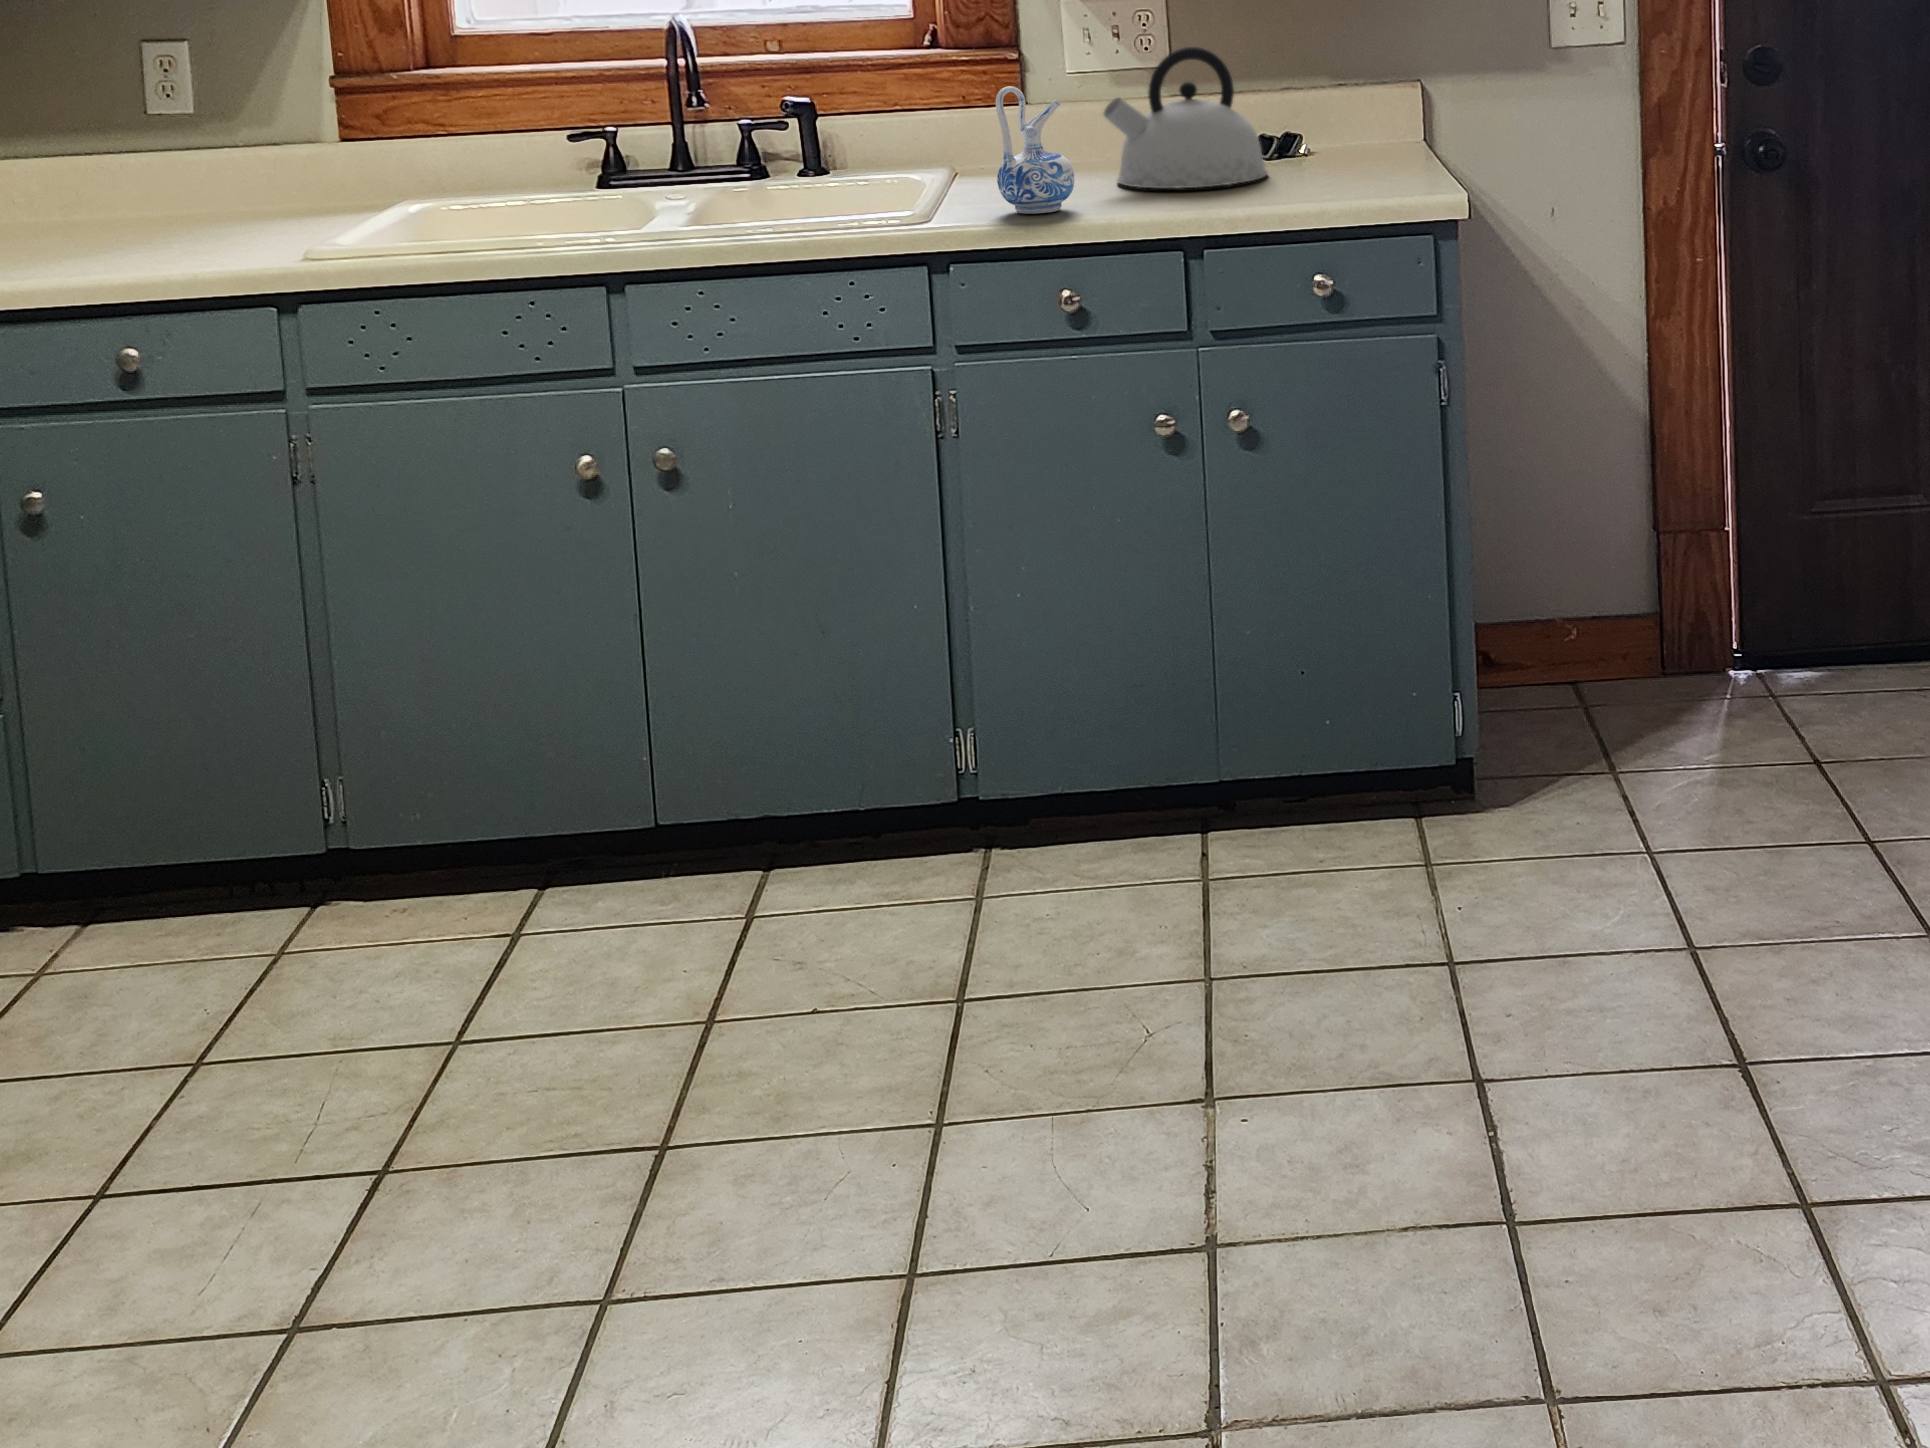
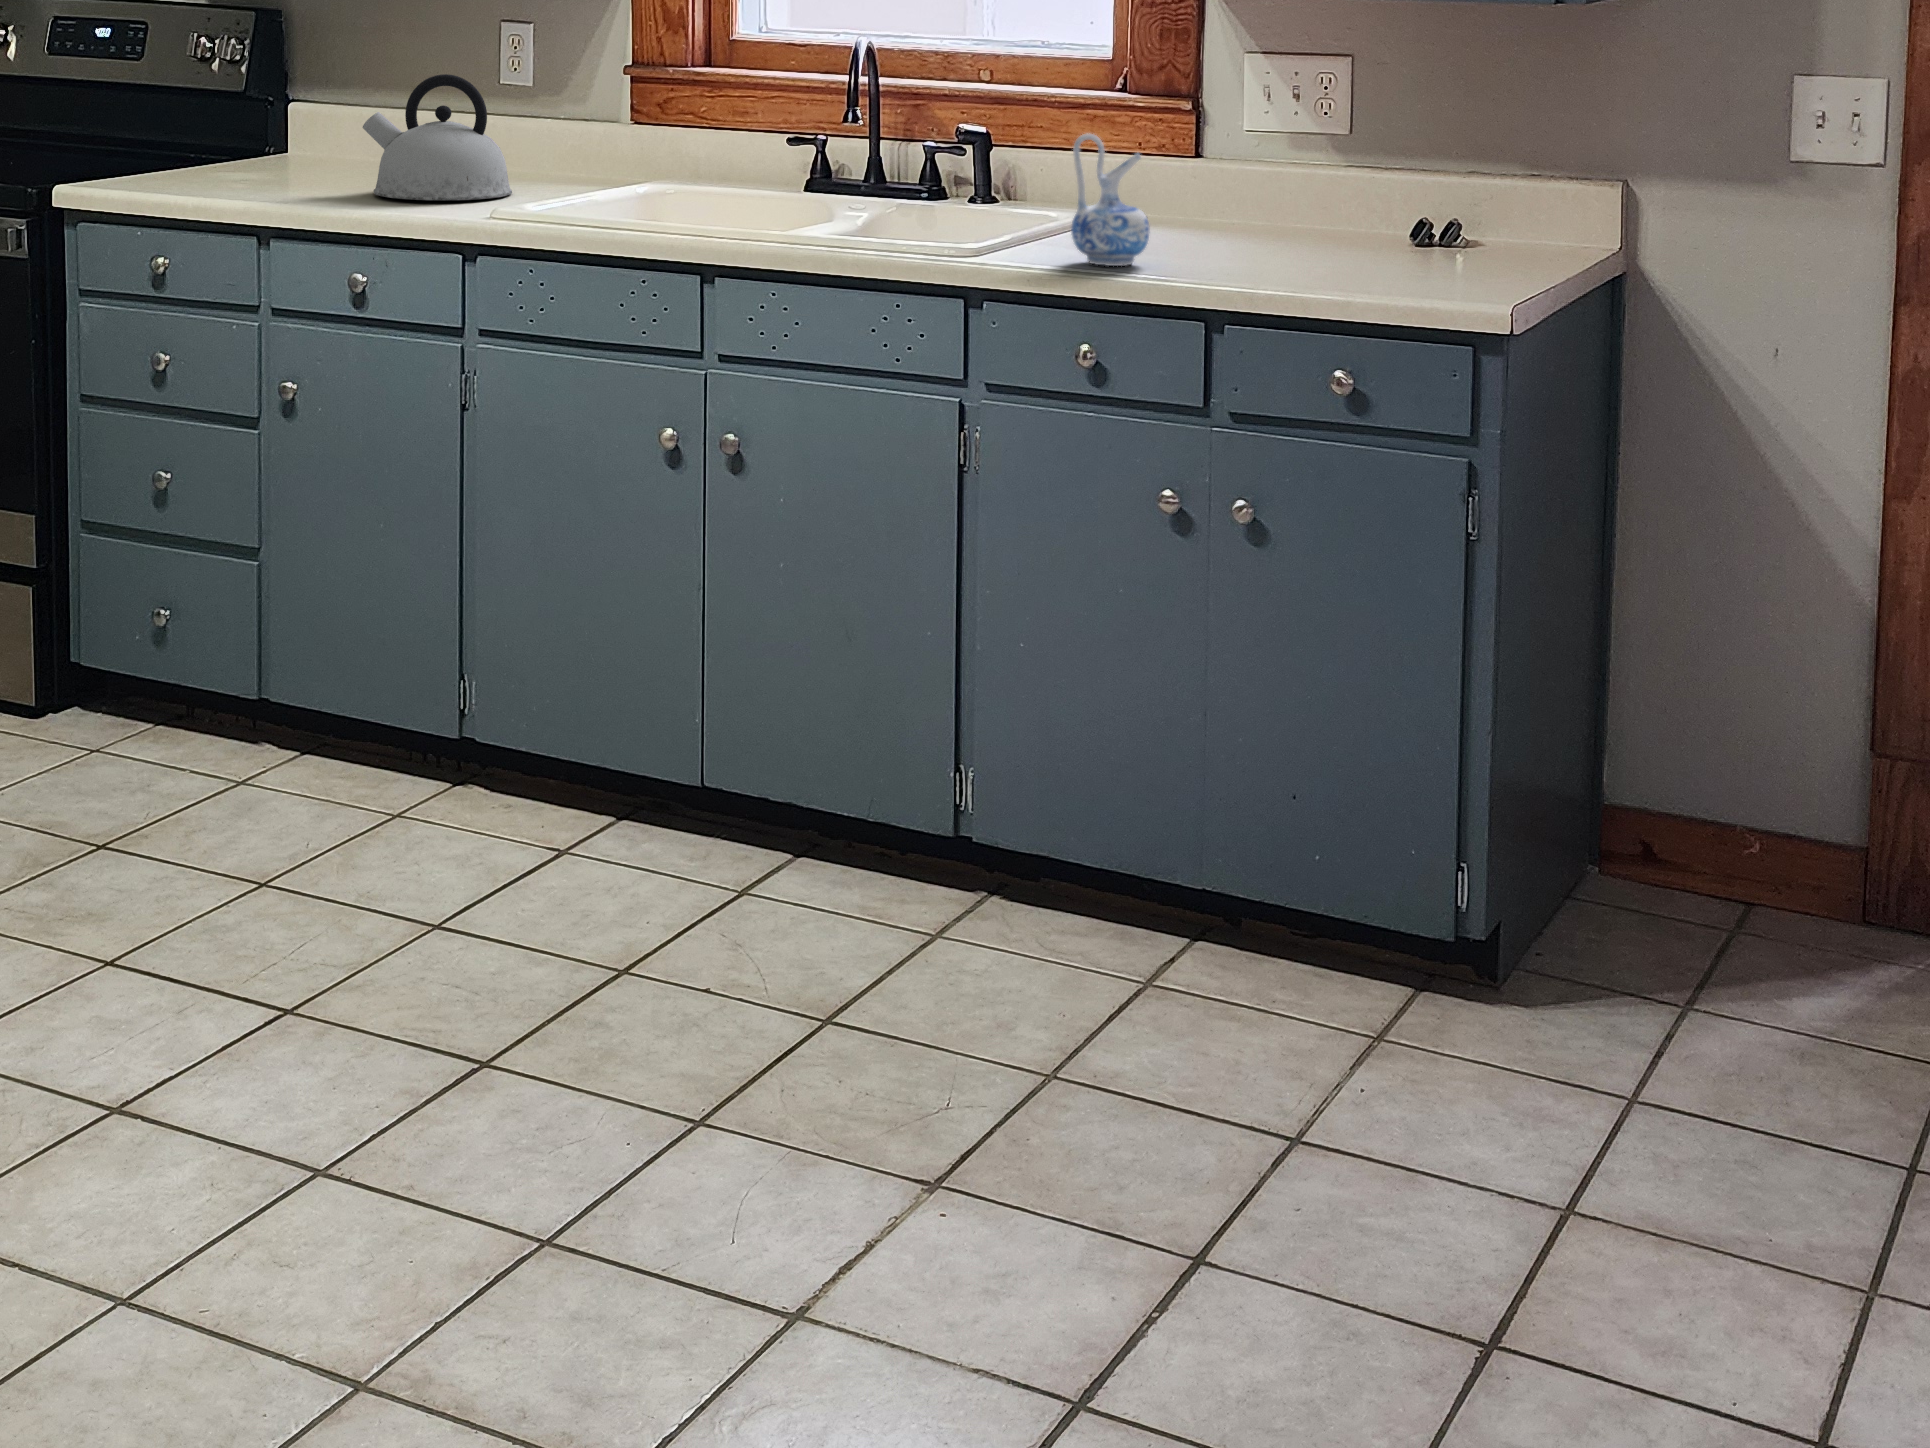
kettle: present [1103,47,1268,189] -> present [363,74,512,200]

